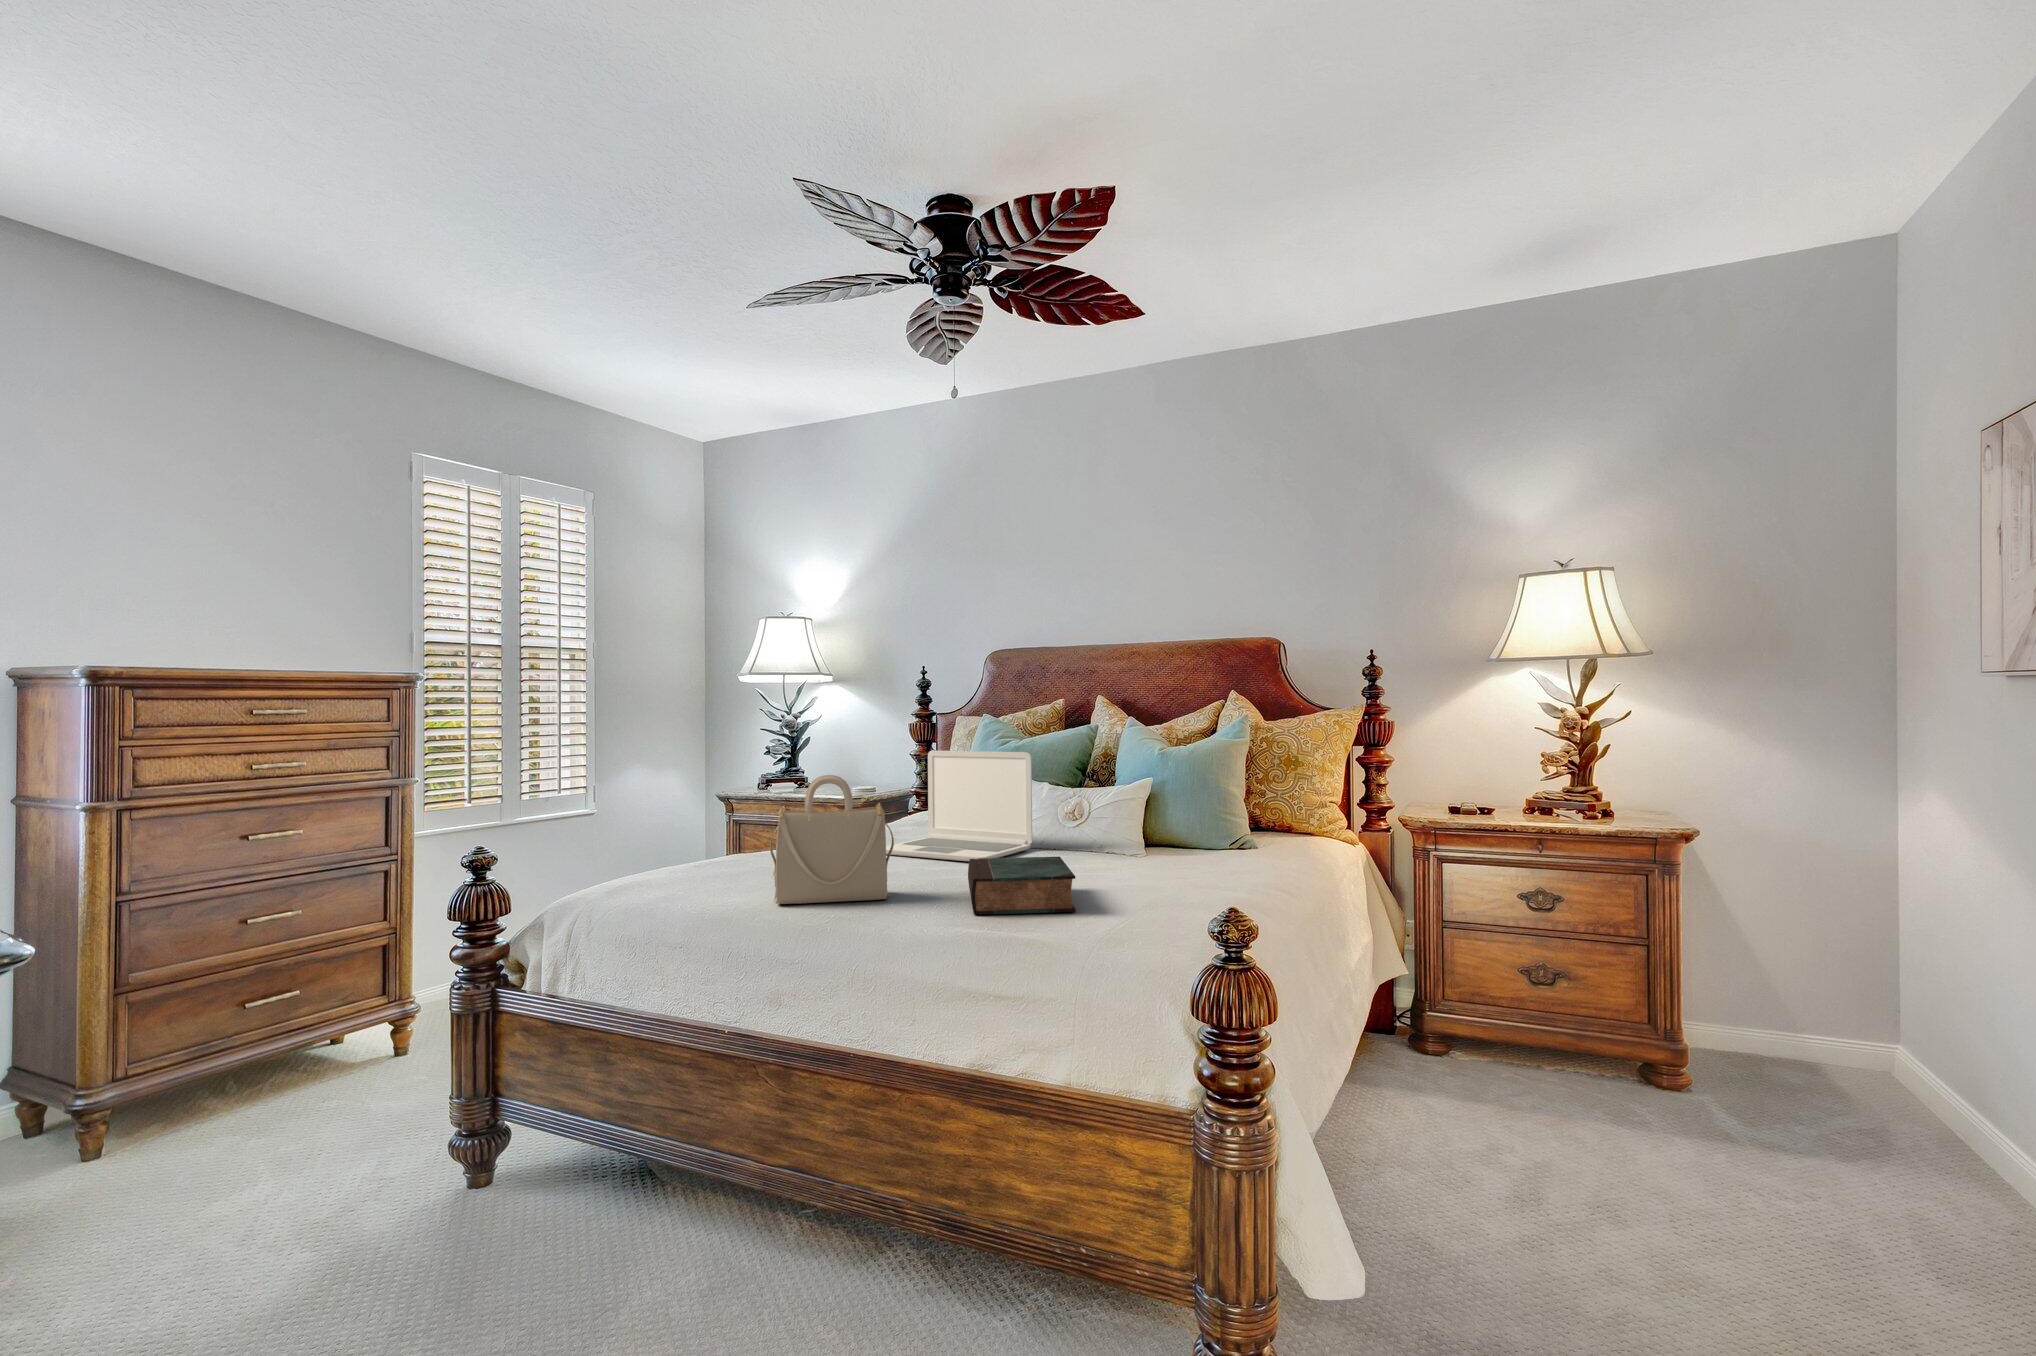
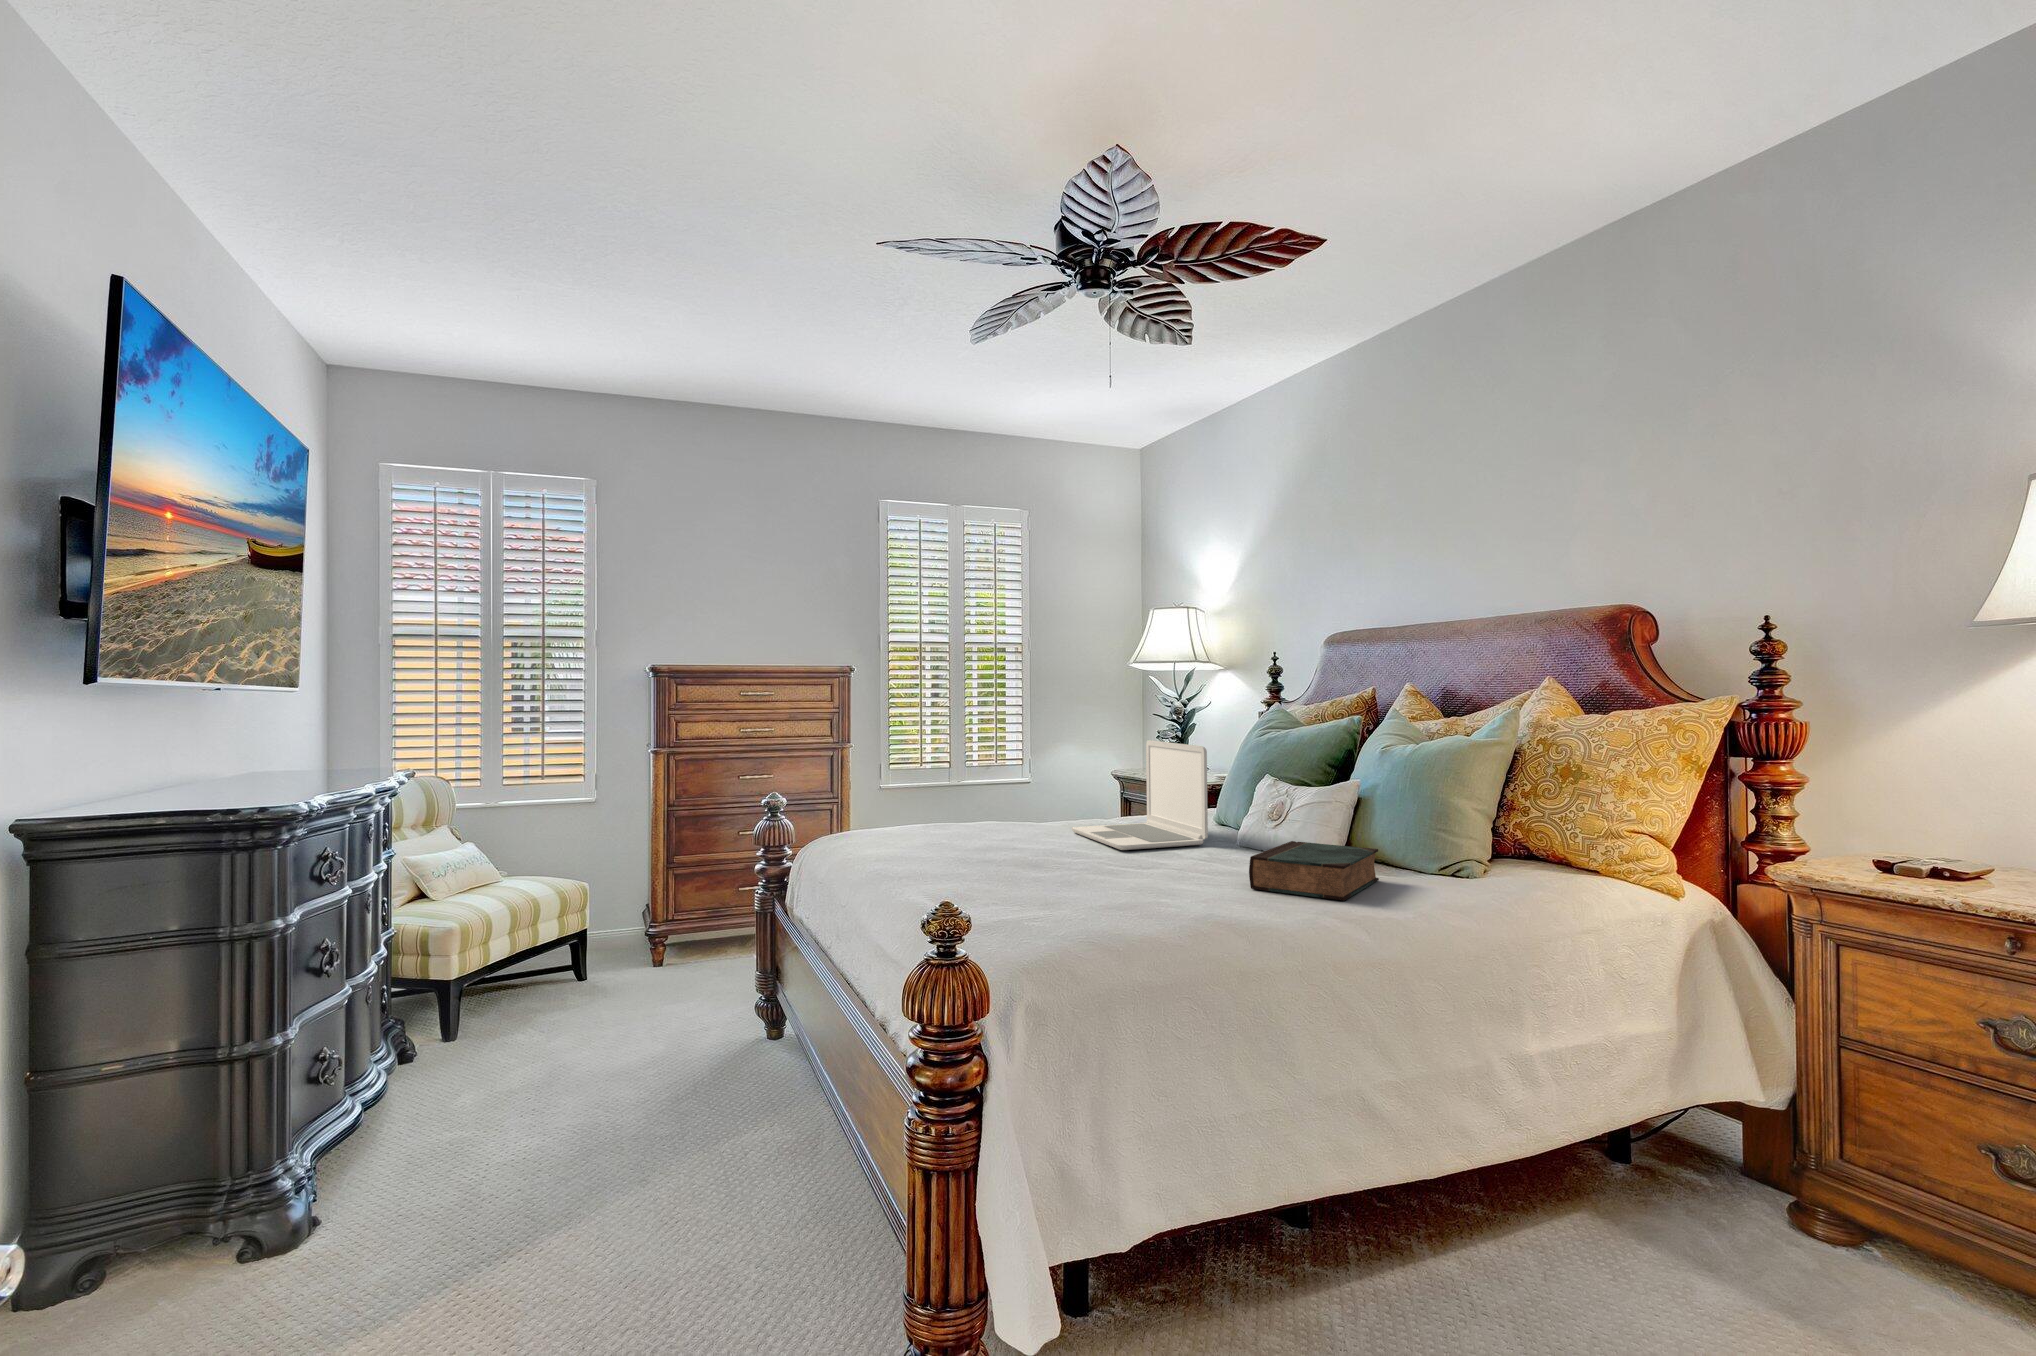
handbag: present [770,775,894,904] -> none [883,758,979,867]
book: present [968,857,1076,915] -> present [1249,841,1379,900]

